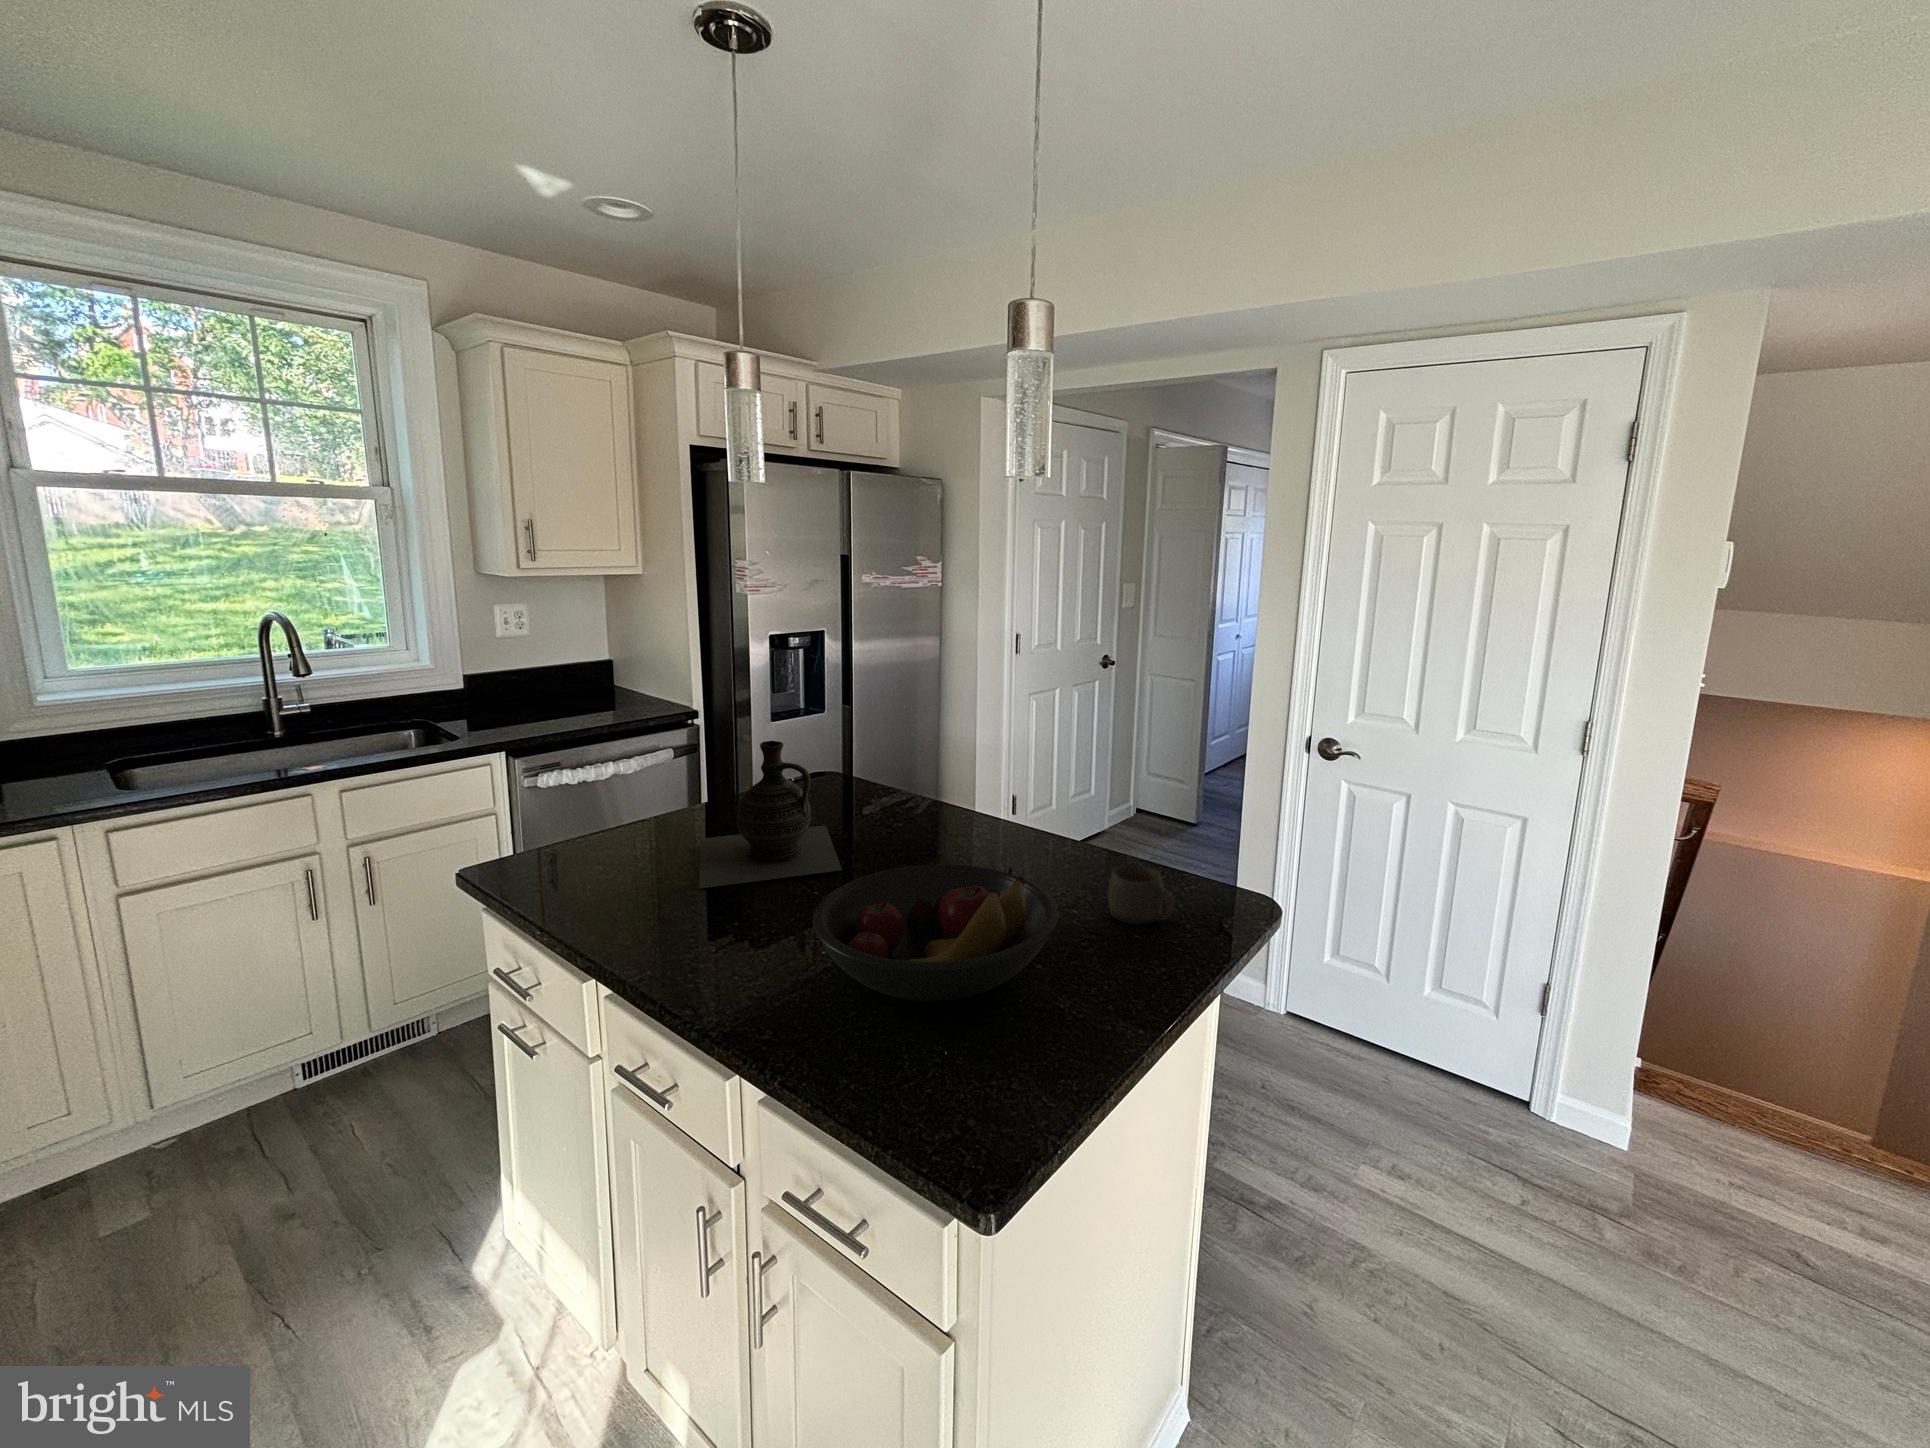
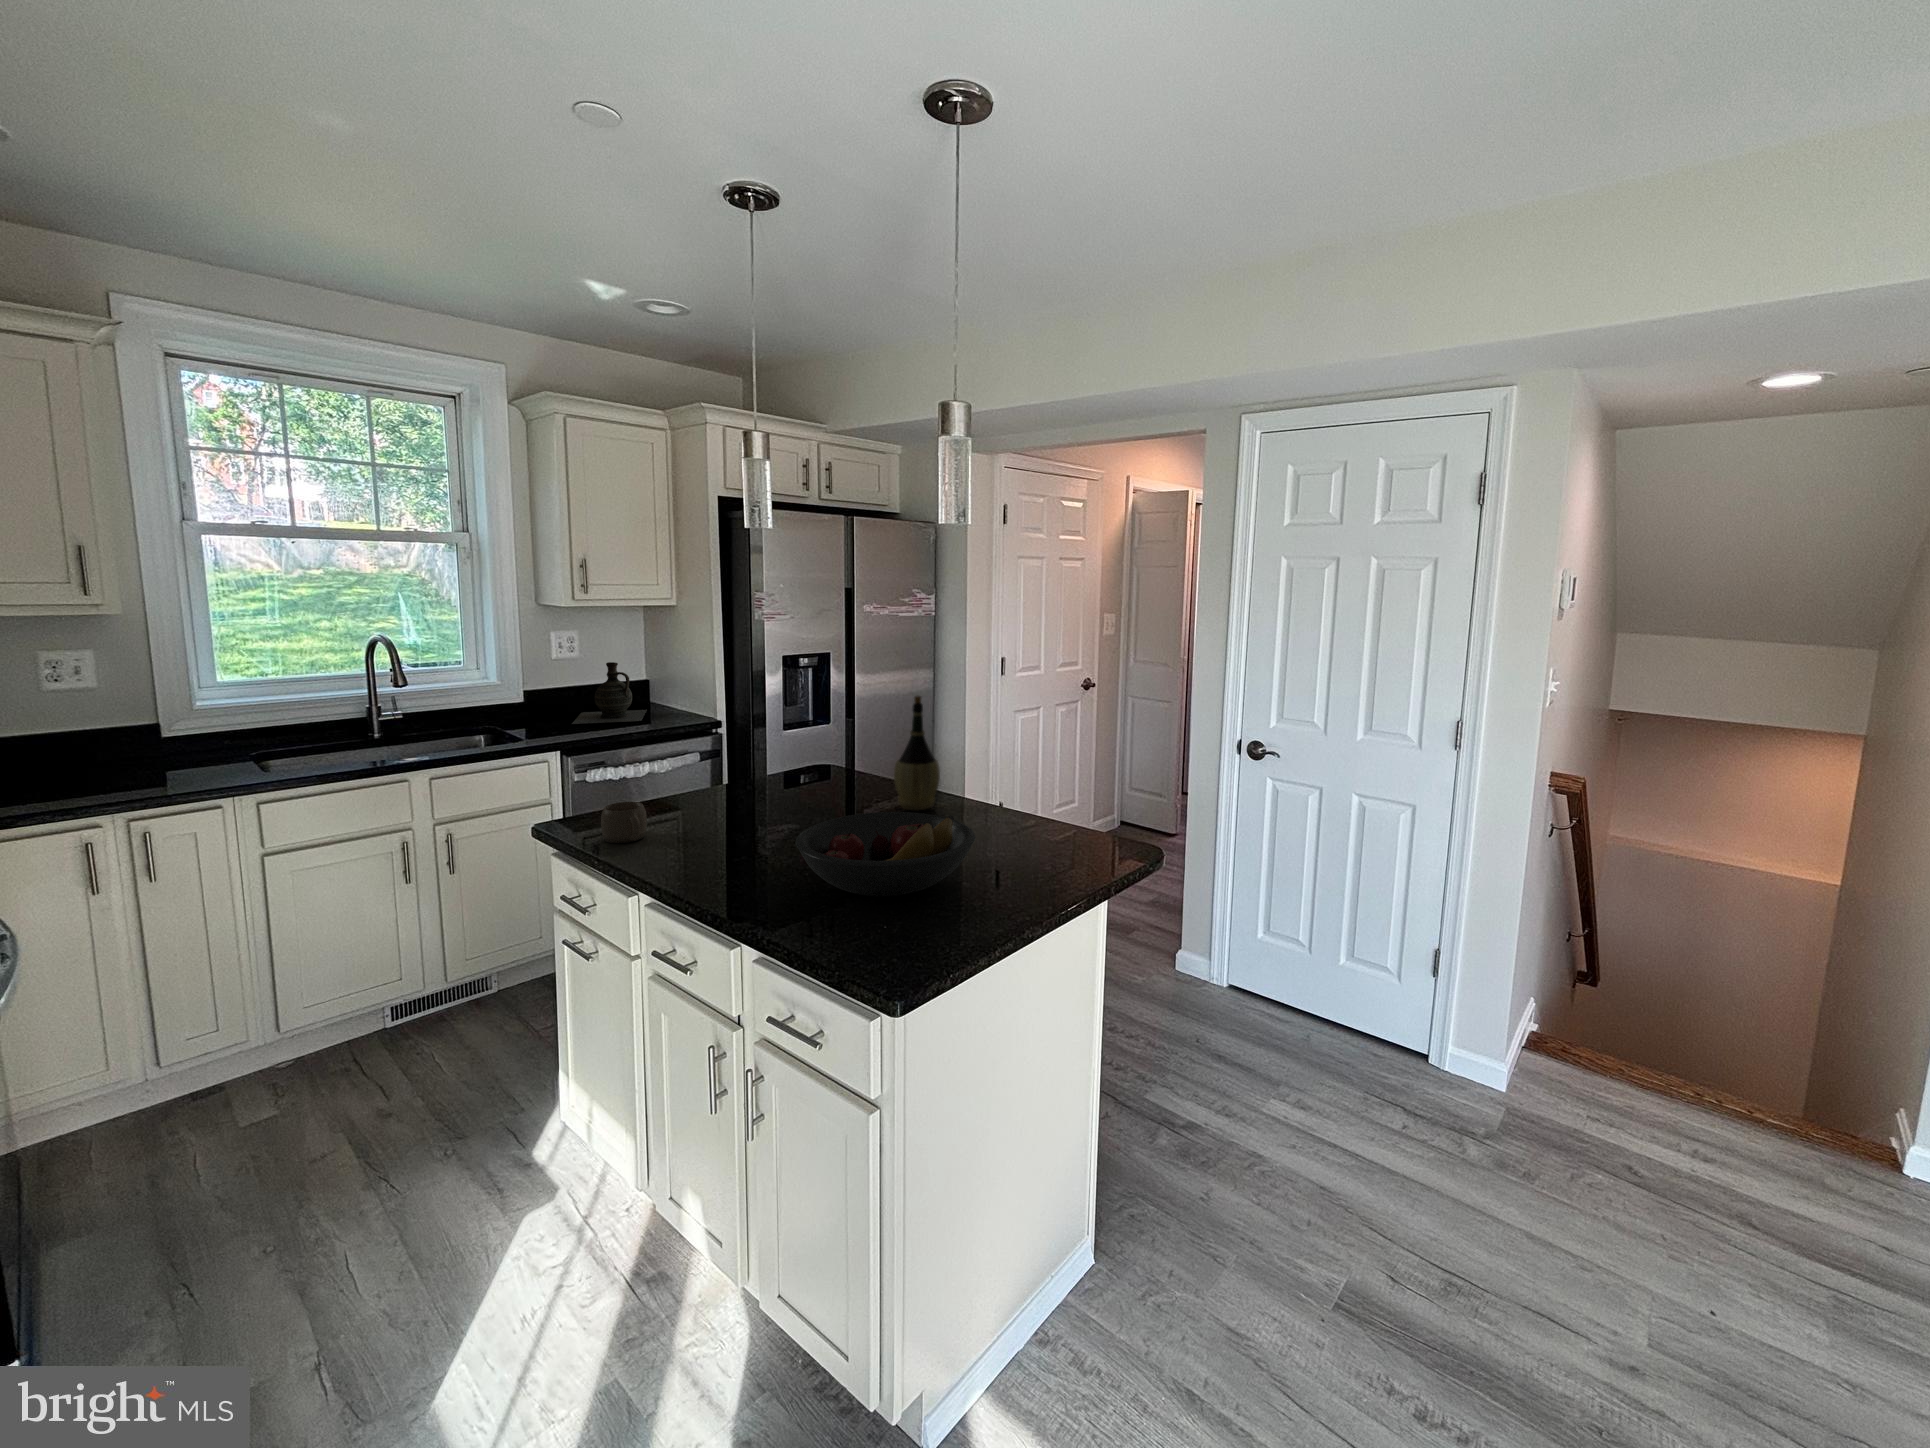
wine bottle: none [923,699,981,843] -> present [894,696,940,810]
ceramic jug: present [699,741,842,889] -> present [572,662,647,724]
mug: present [1108,865,1175,925] -> present [601,802,647,843]

